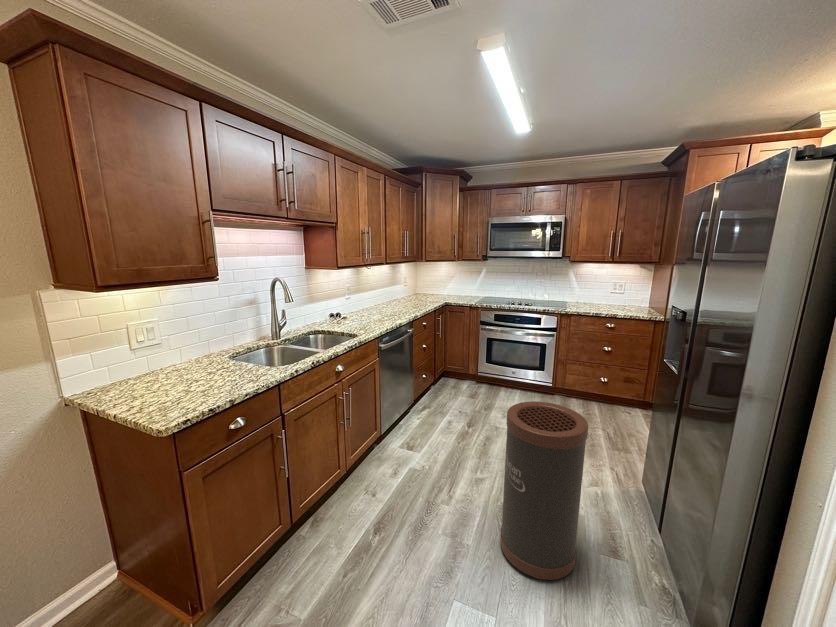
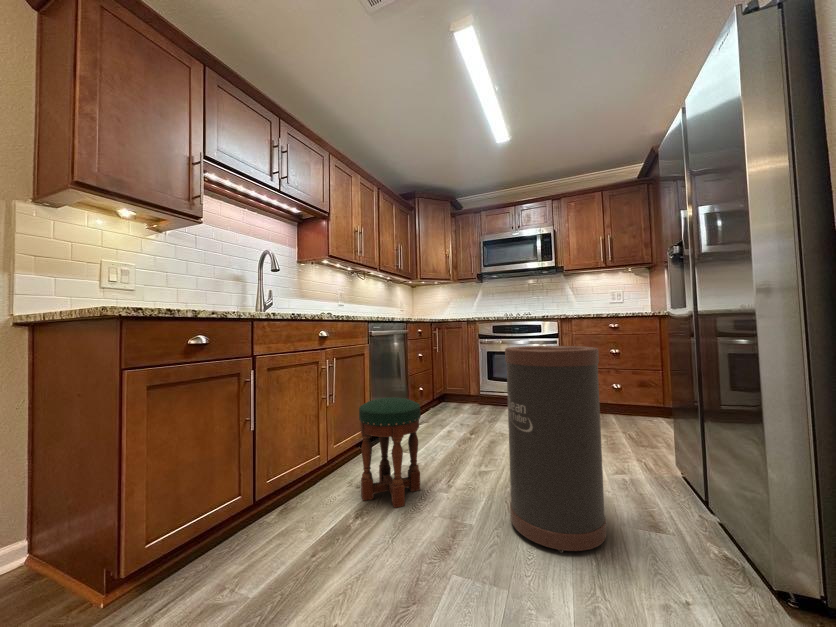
stool: none [375,425,428,523] -> present [359,397,421,508]

